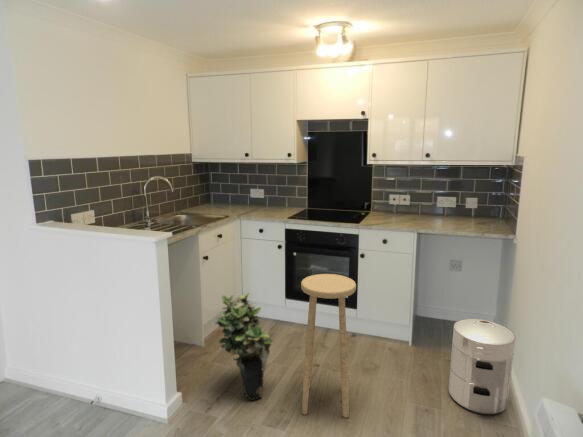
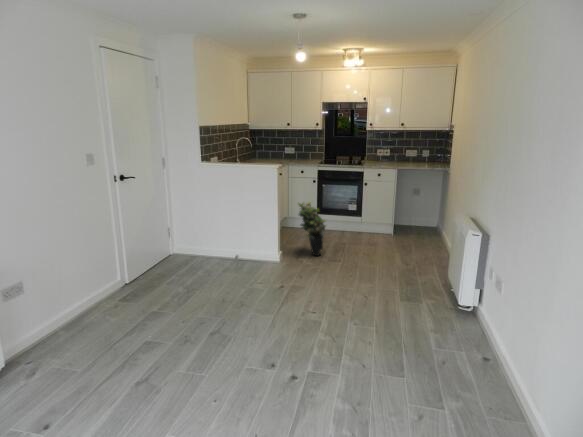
stool: present [301,274,356,418] -> none [342,188,373,259]
waste bin: present [449,319,515,414] -> none [416,210,449,255]

